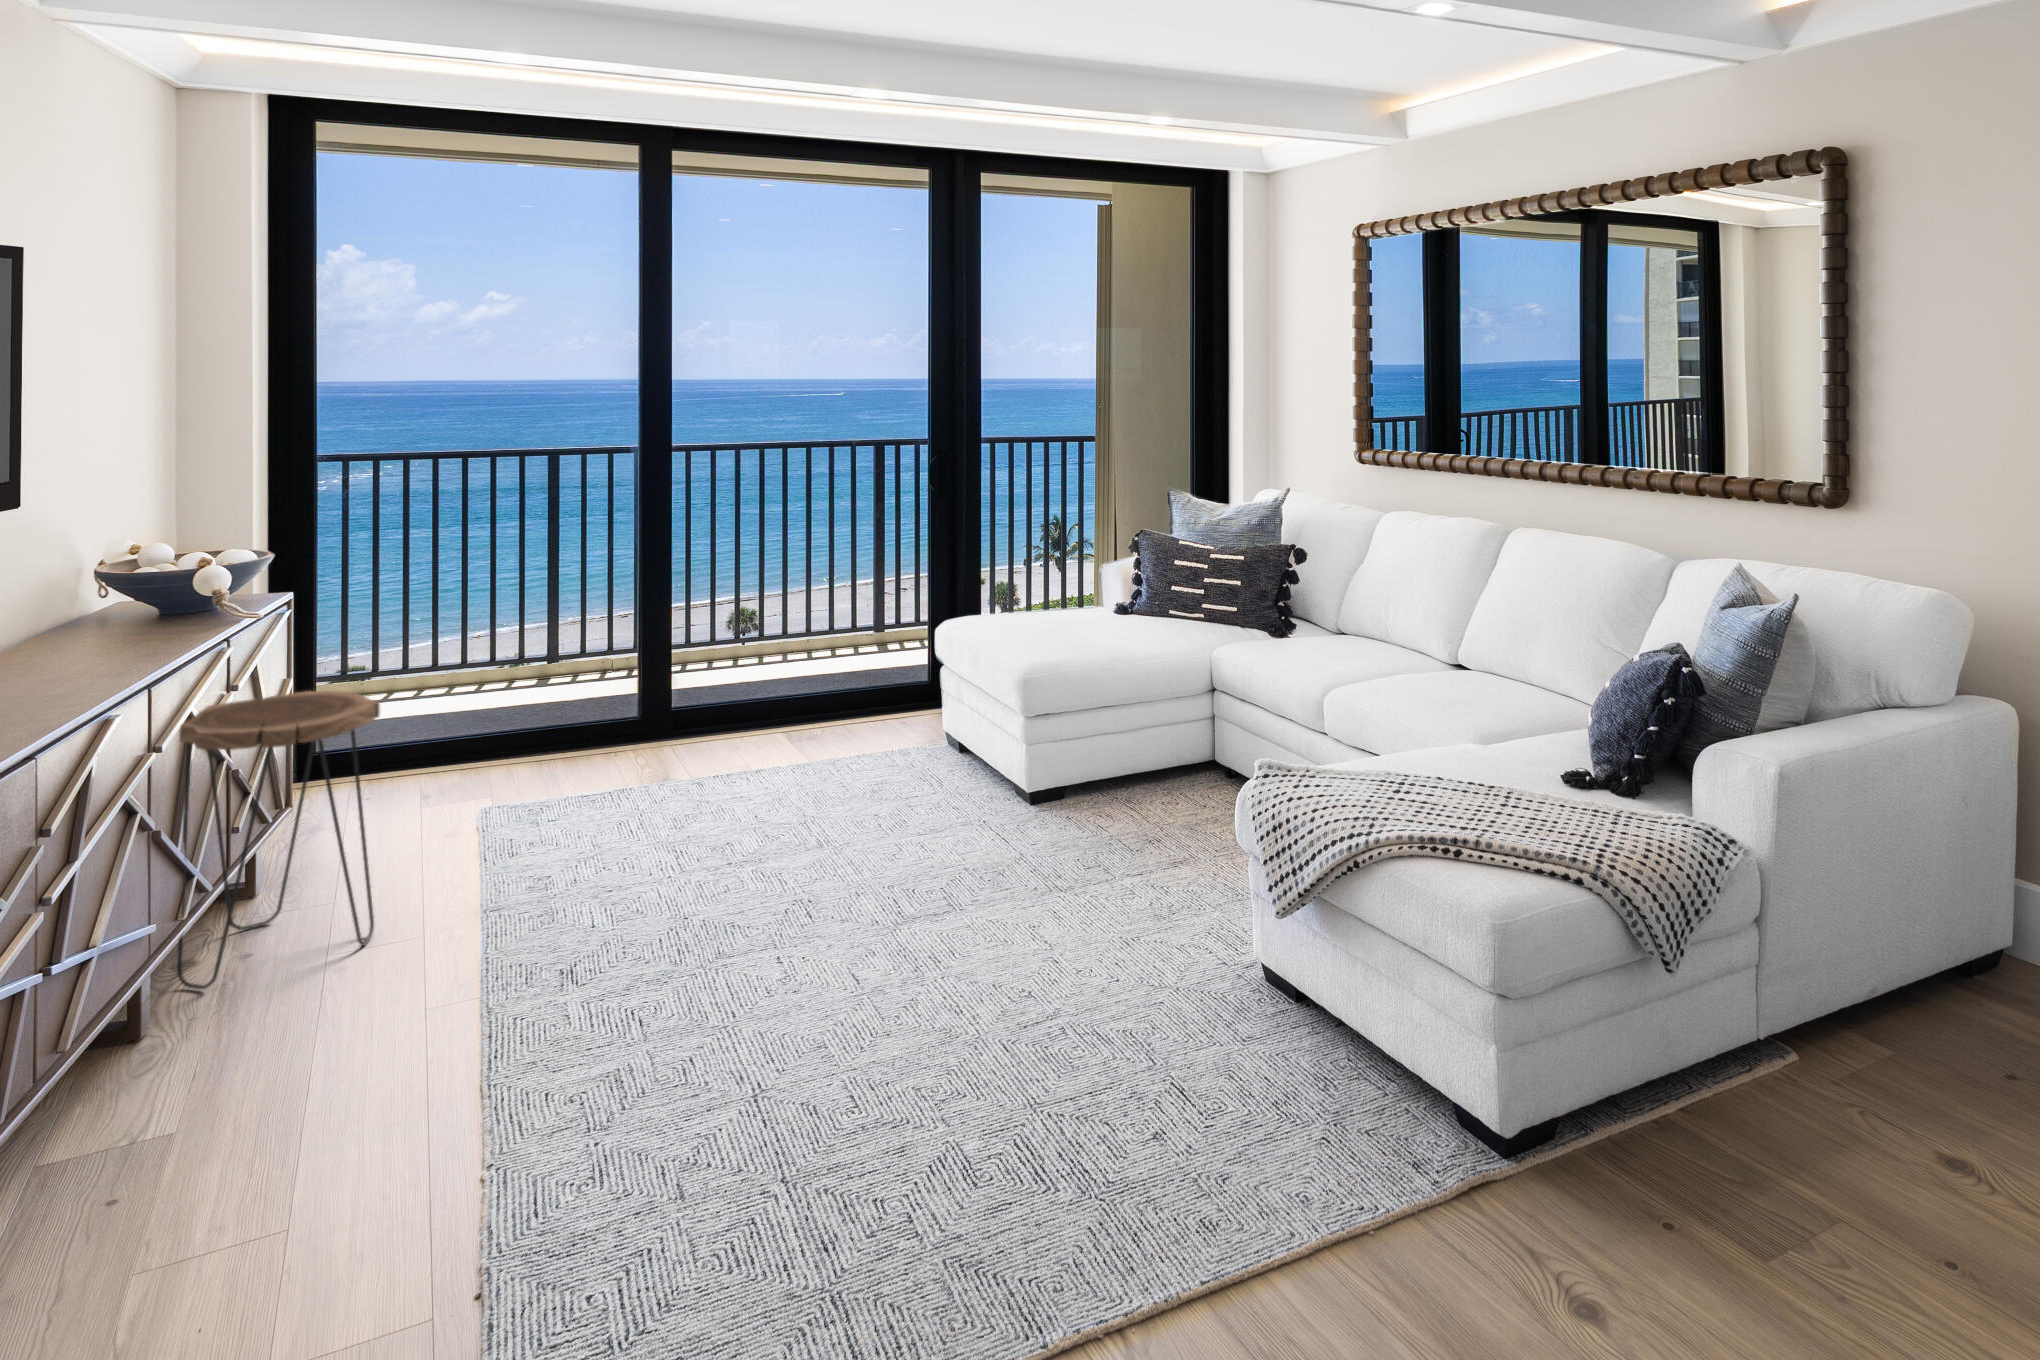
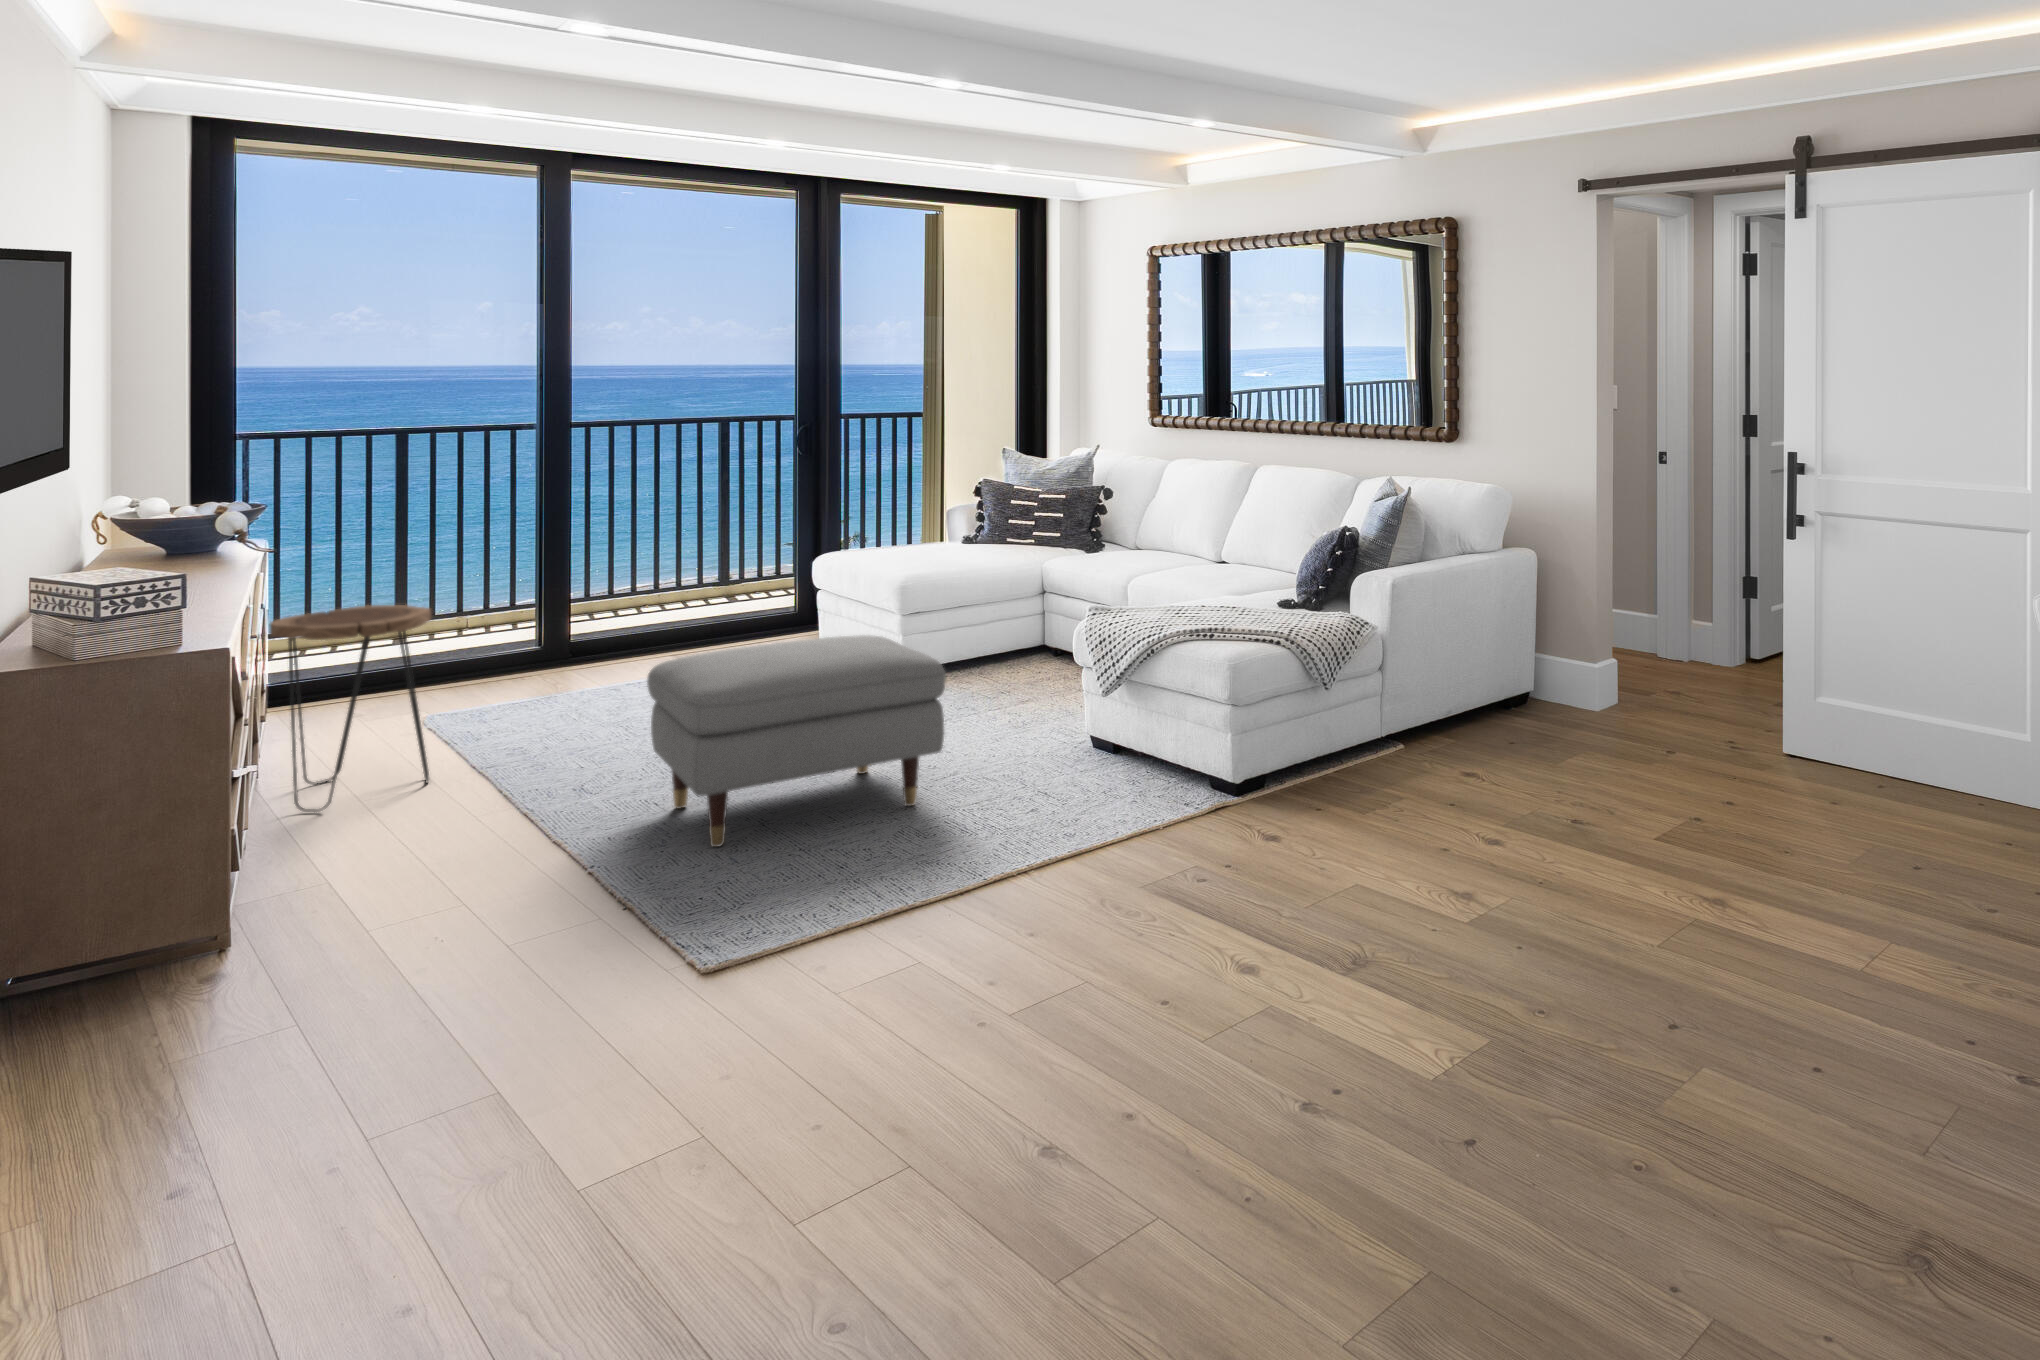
ottoman: none [577,789,1011,1174] -> present [647,635,946,847]

